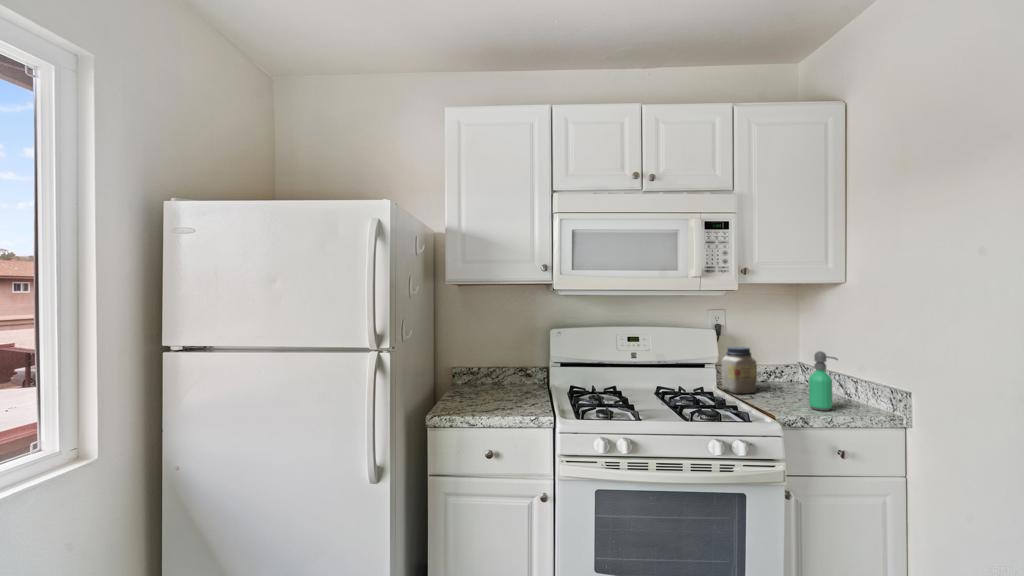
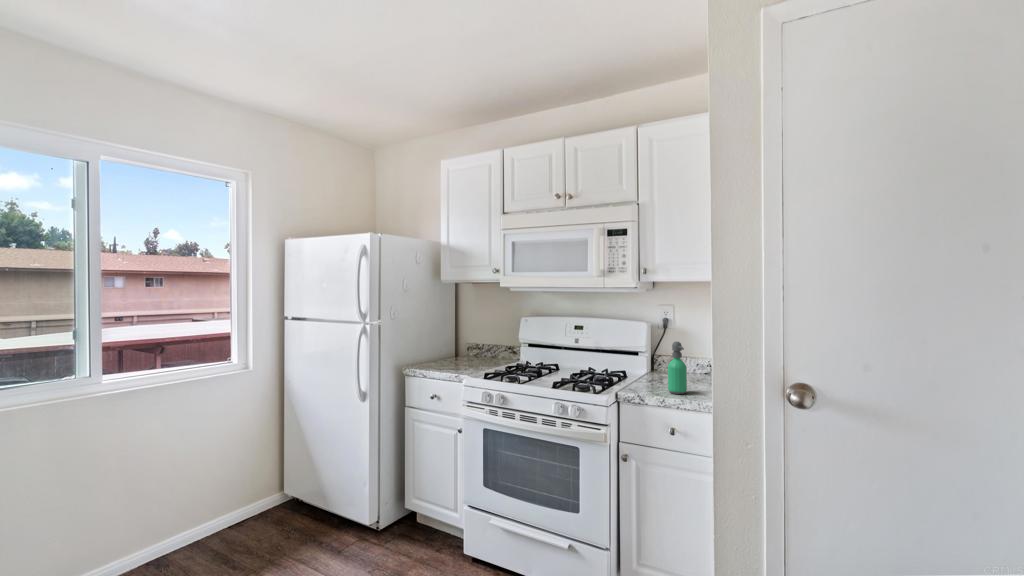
jar: present [721,347,757,394] -> none [644,338,668,379]

